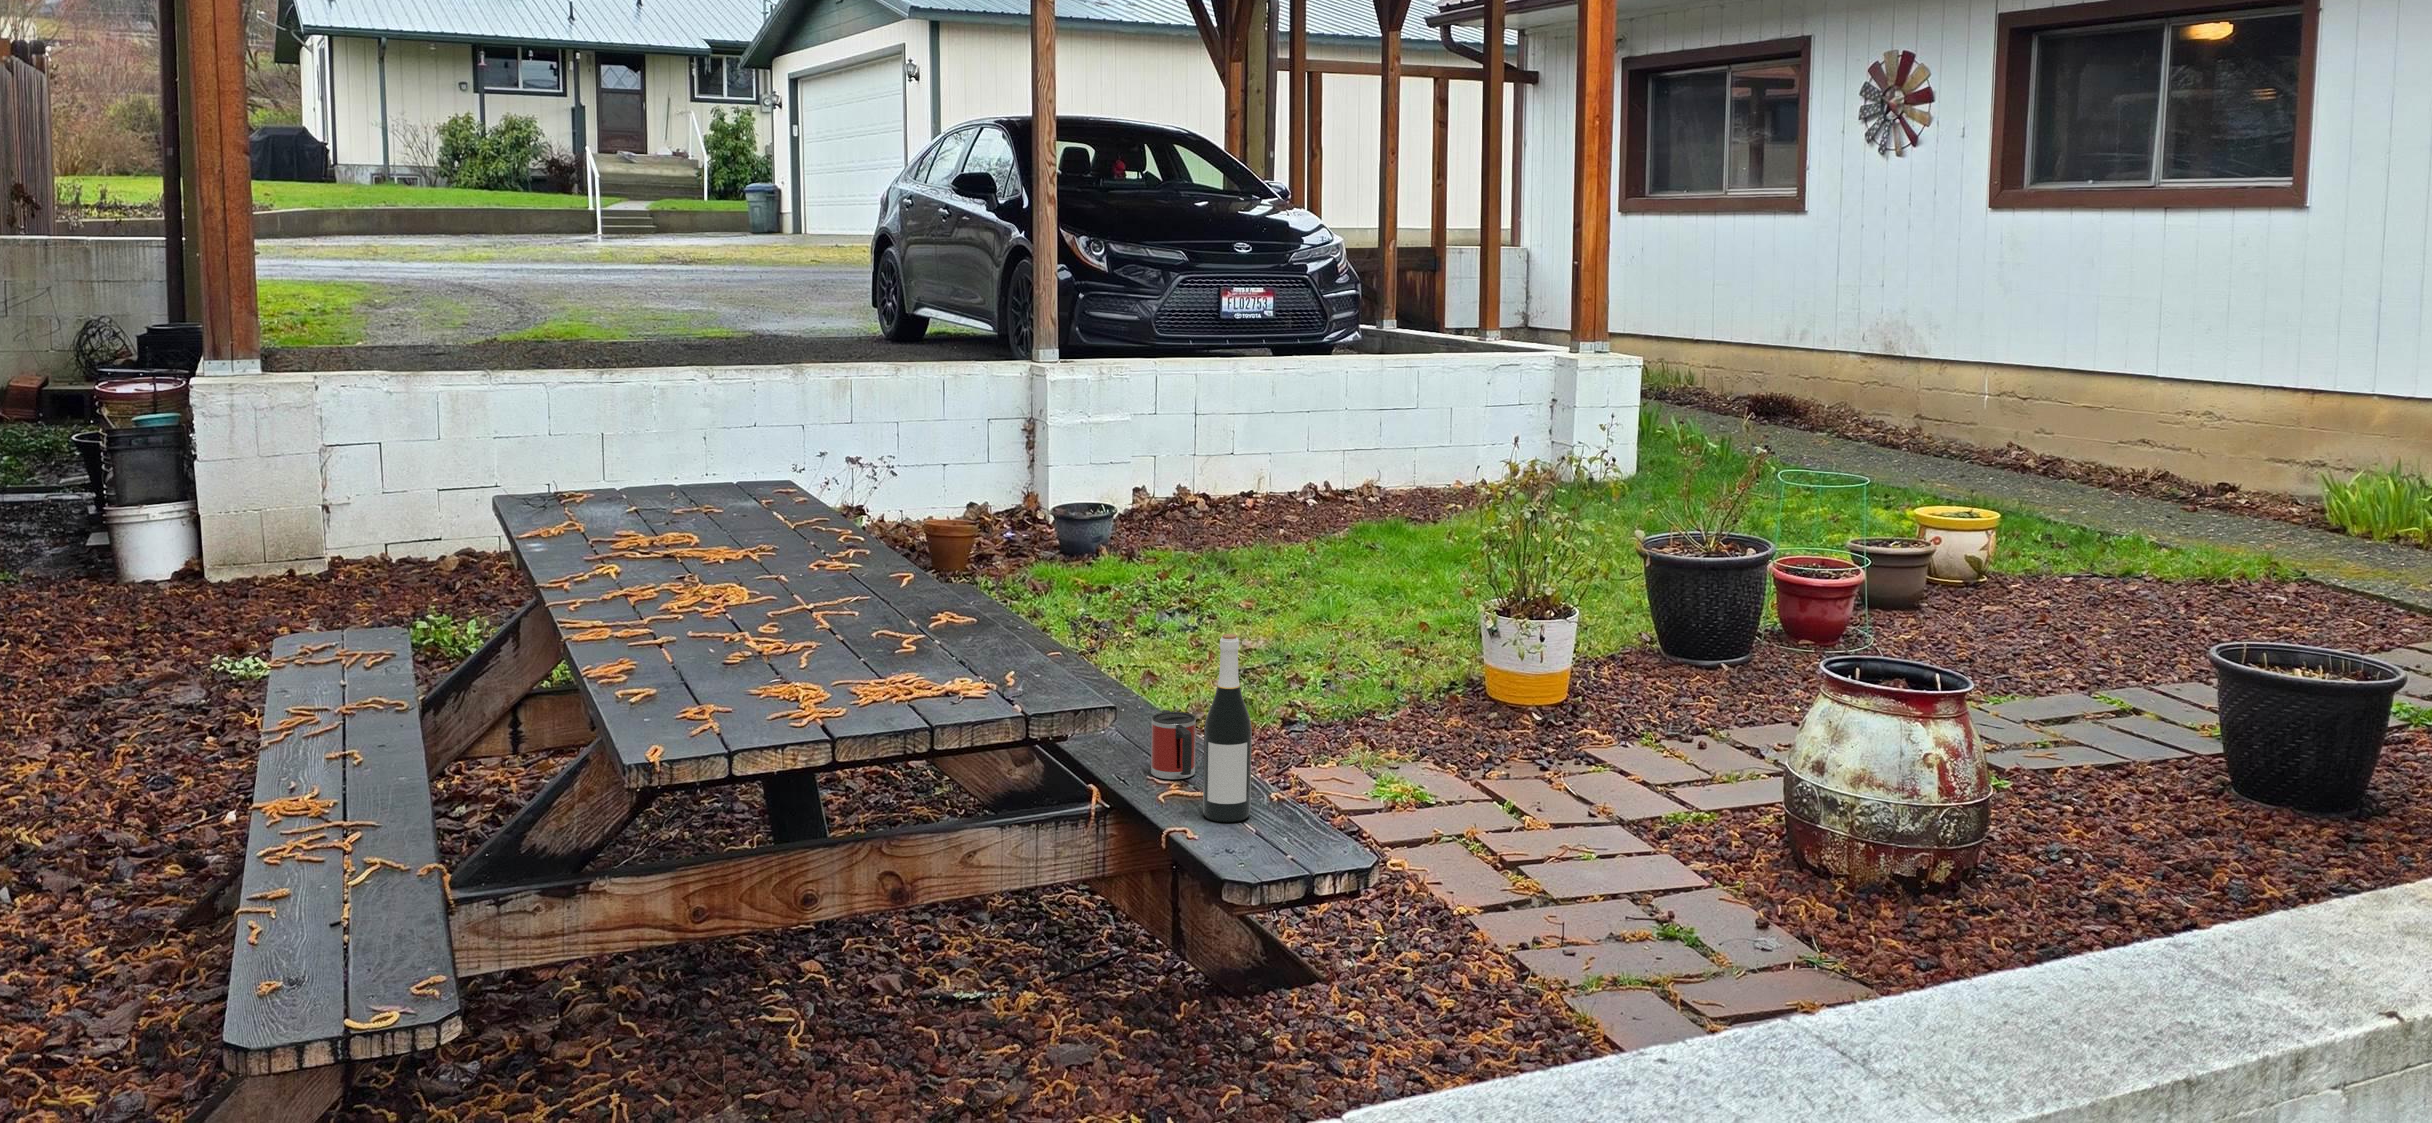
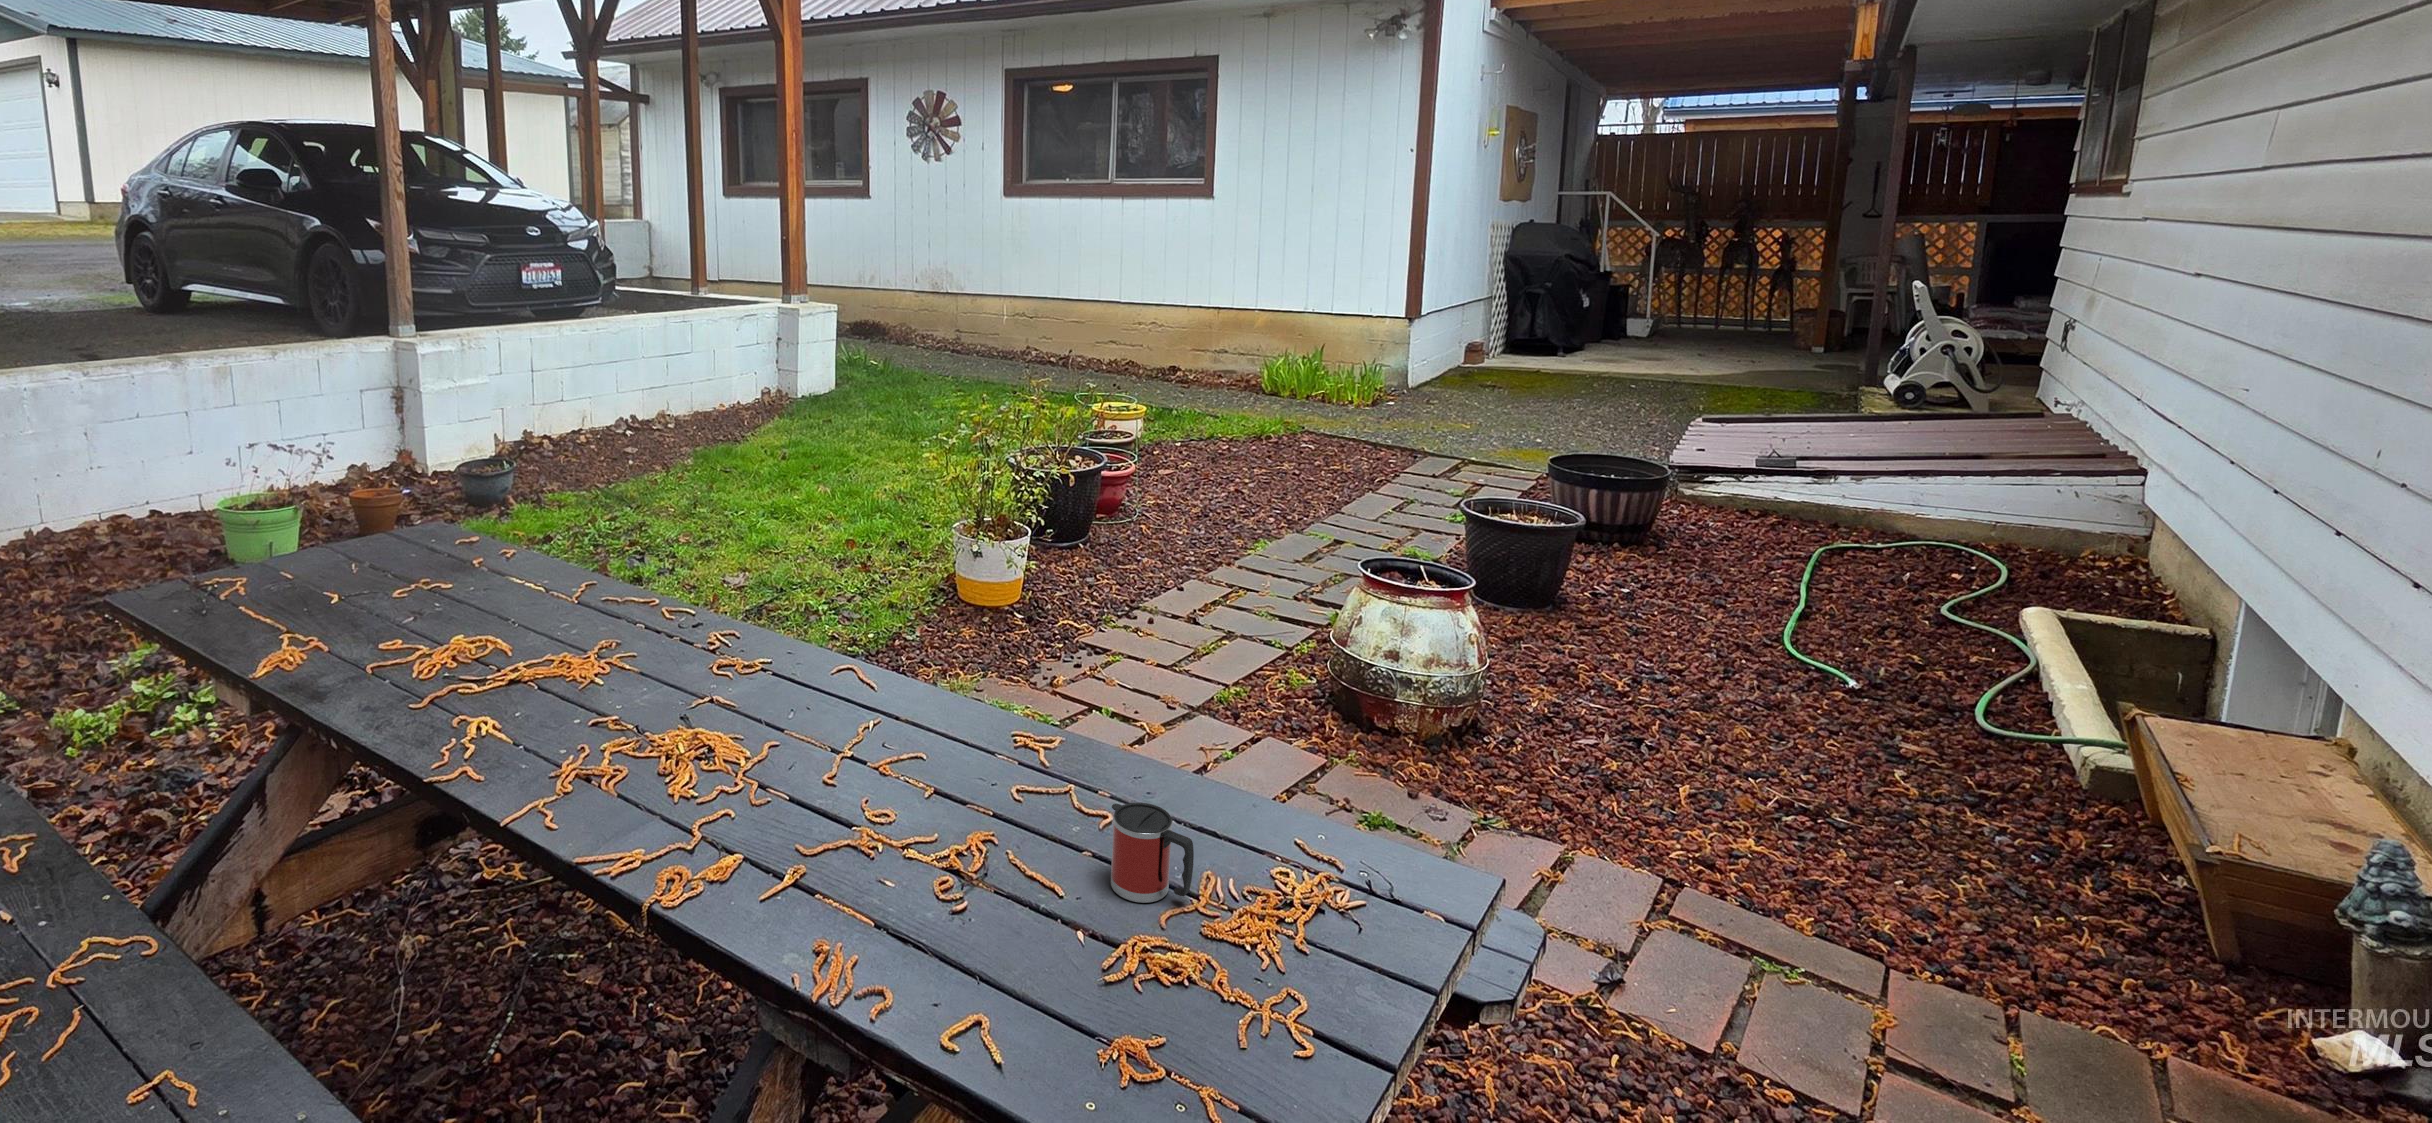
wine bottle: present [1203,634,1252,822] -> none [1296,727,1373,984]

